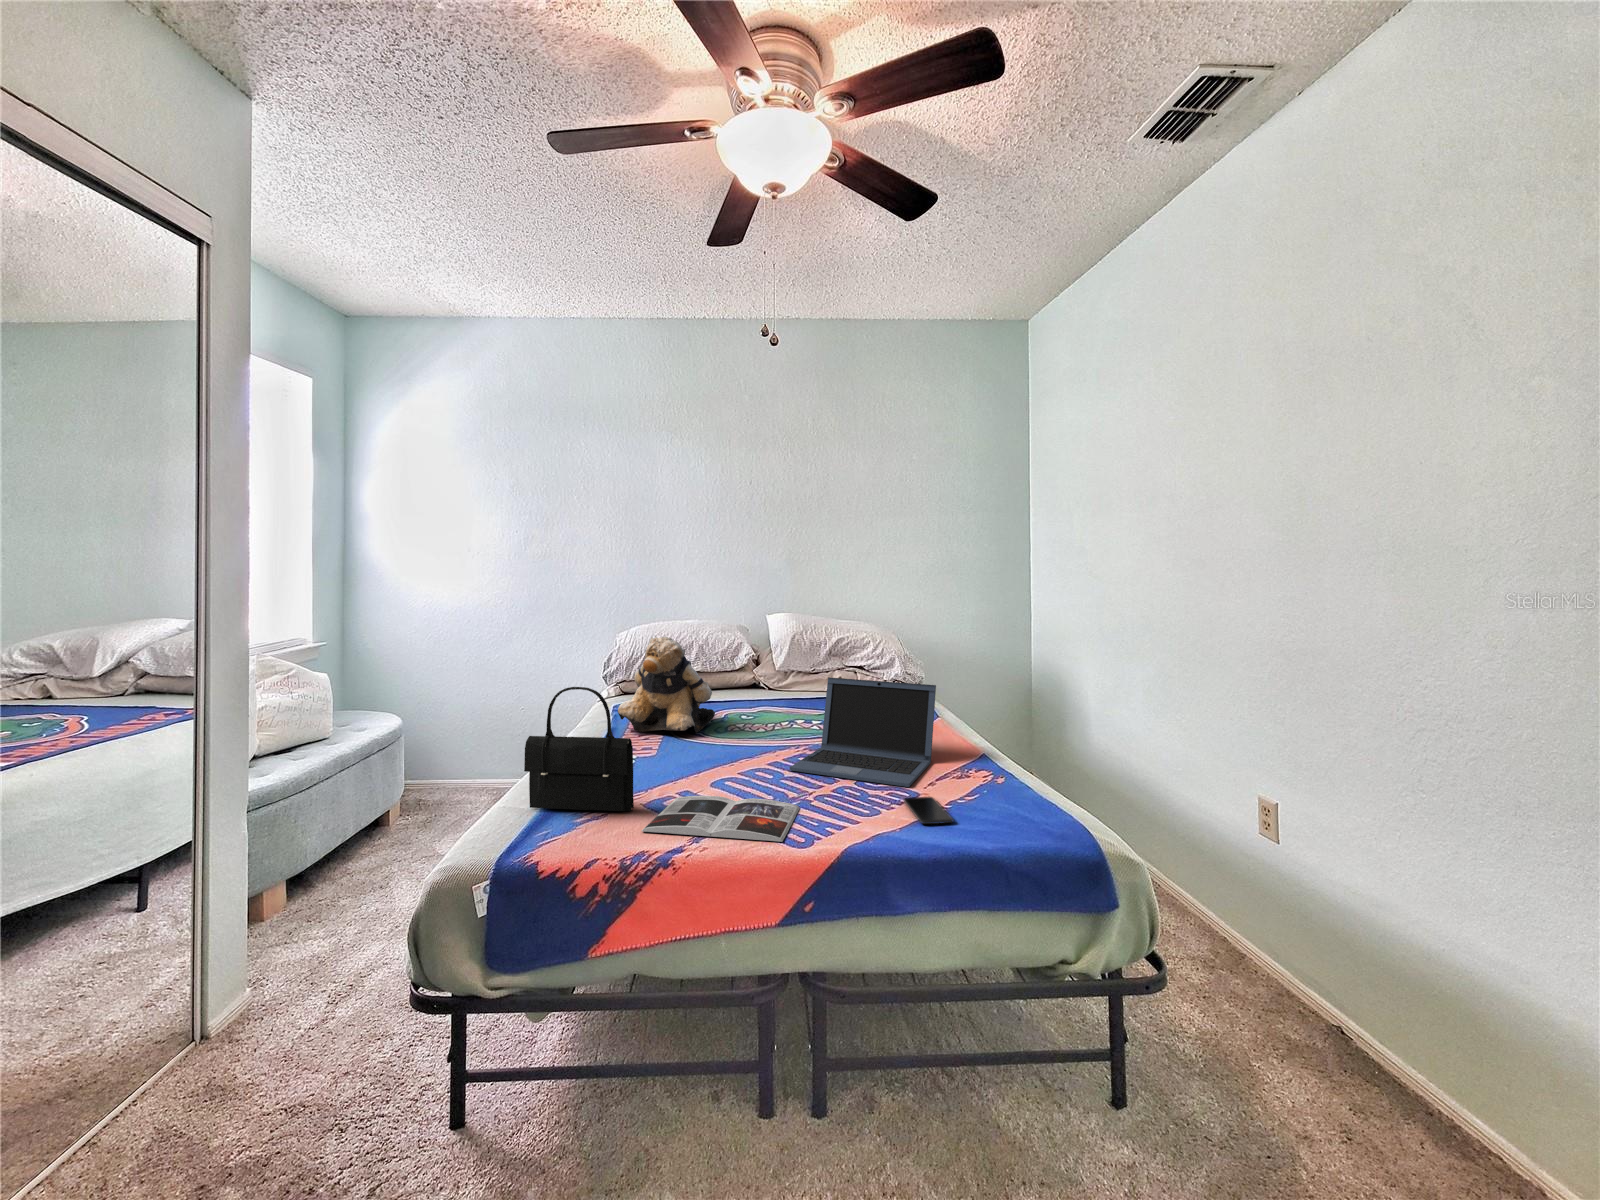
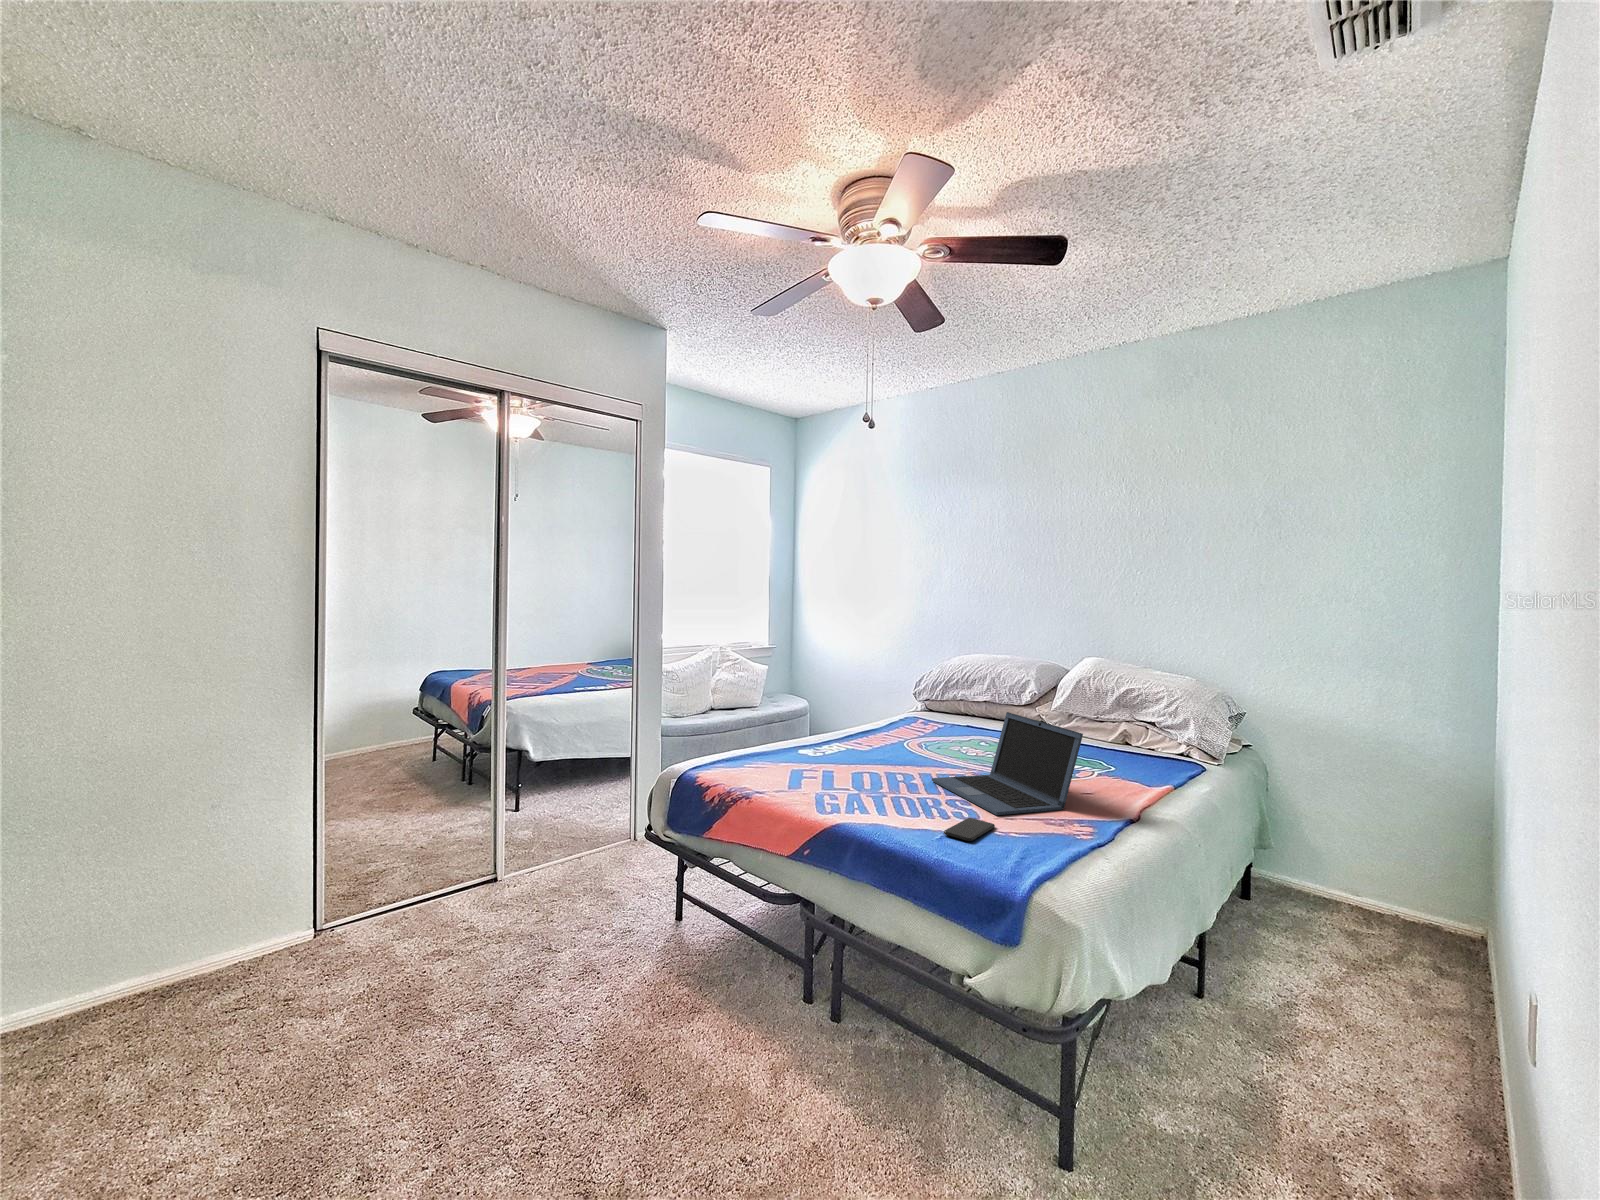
teddy bear: present [618,637,715,733] -> none [871,659,950,745]
handbag: present [524,687,634,811] -> none [742,679,795,772]
magazine: present [642,796,800,842] -> none [773,773,886,810]

